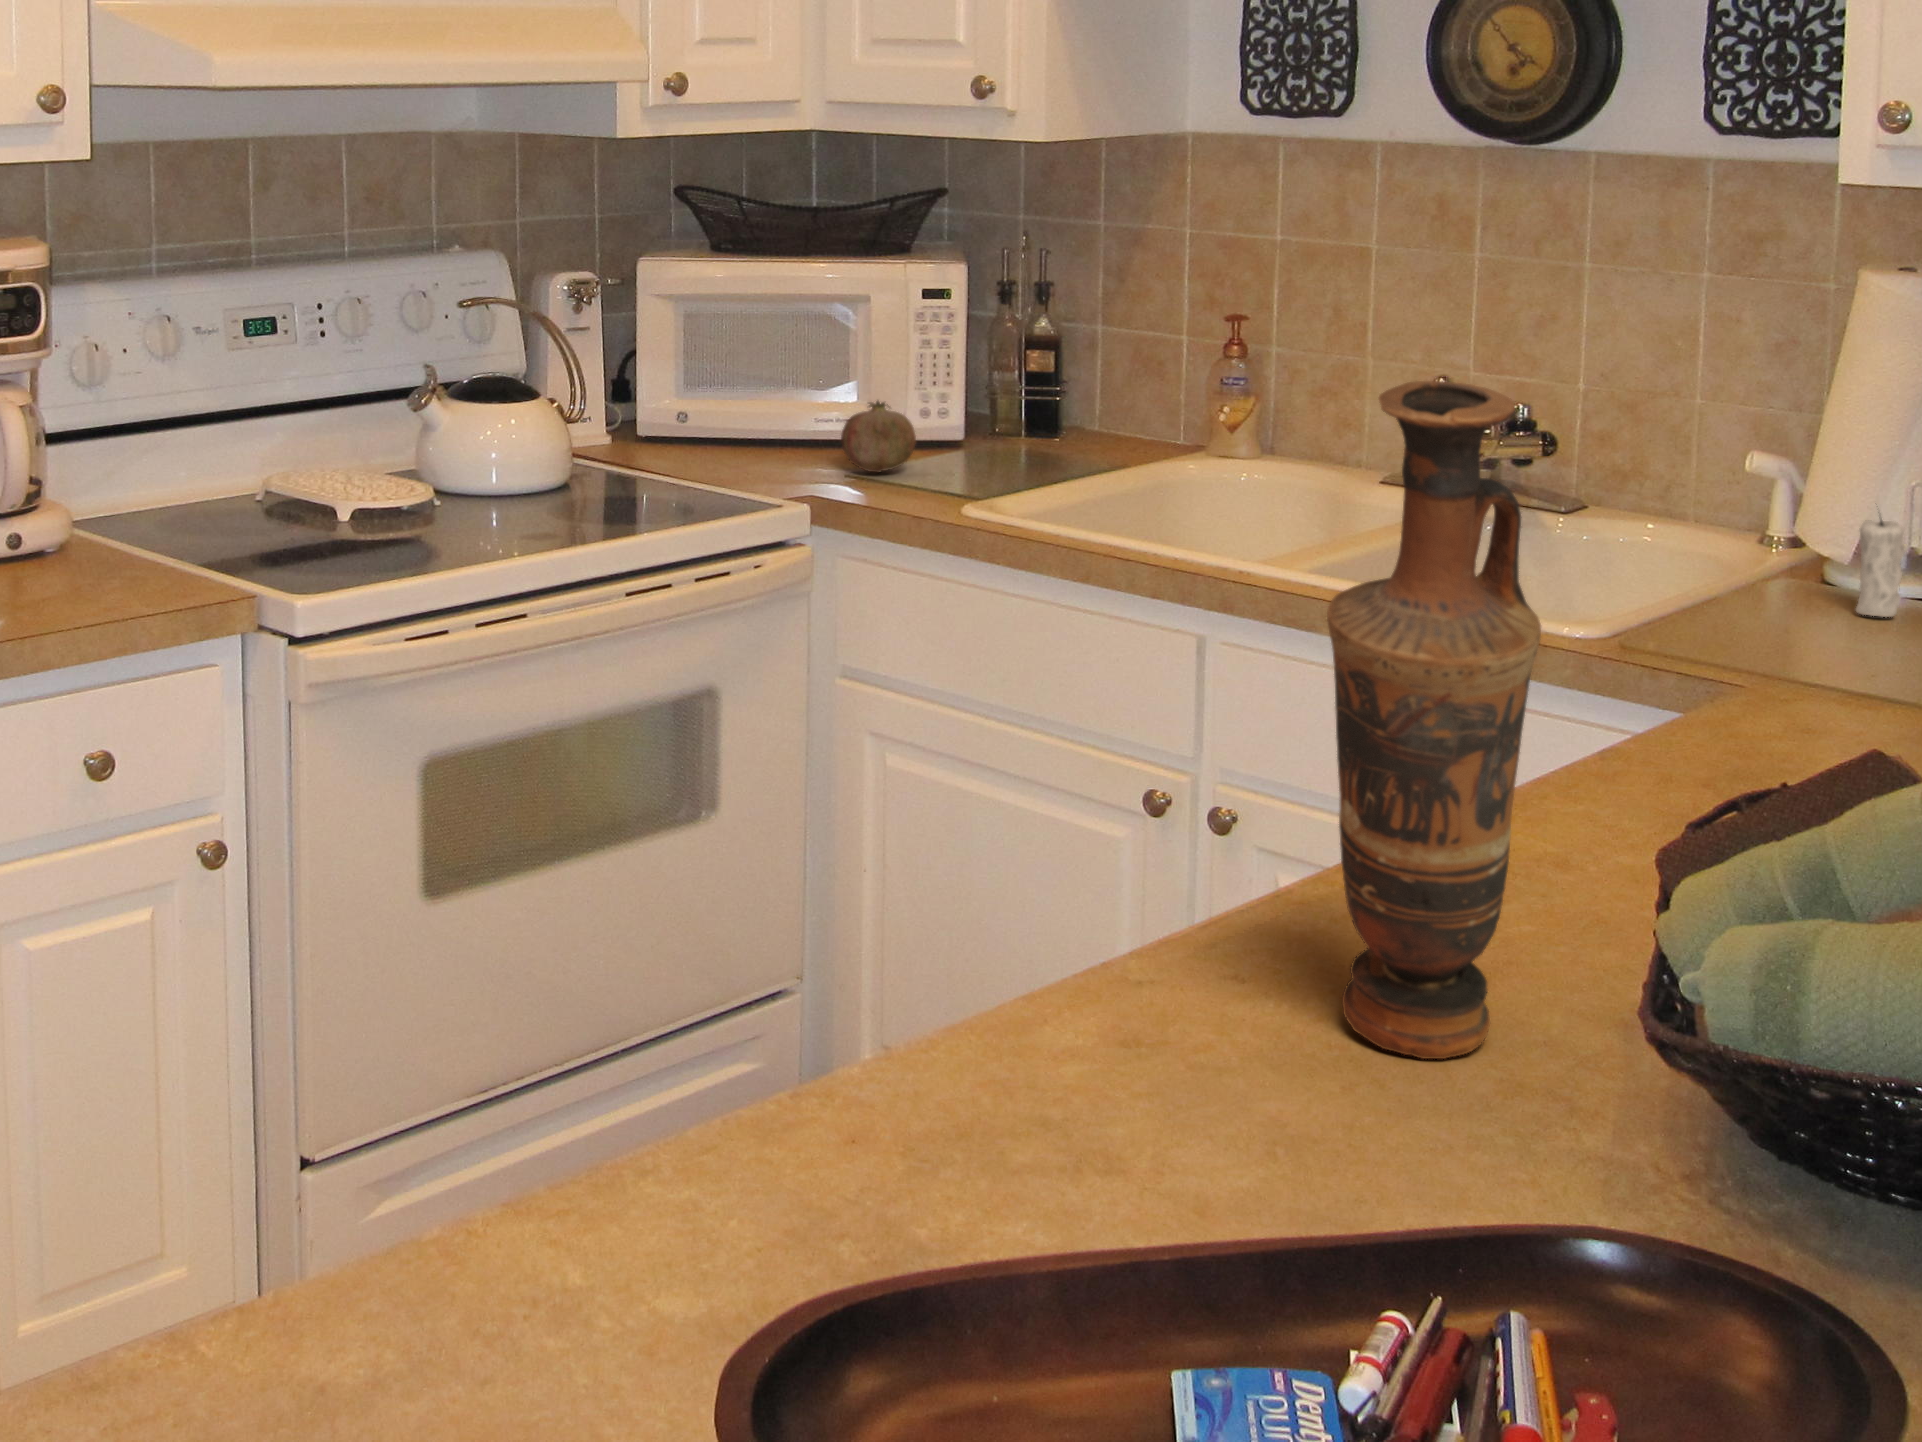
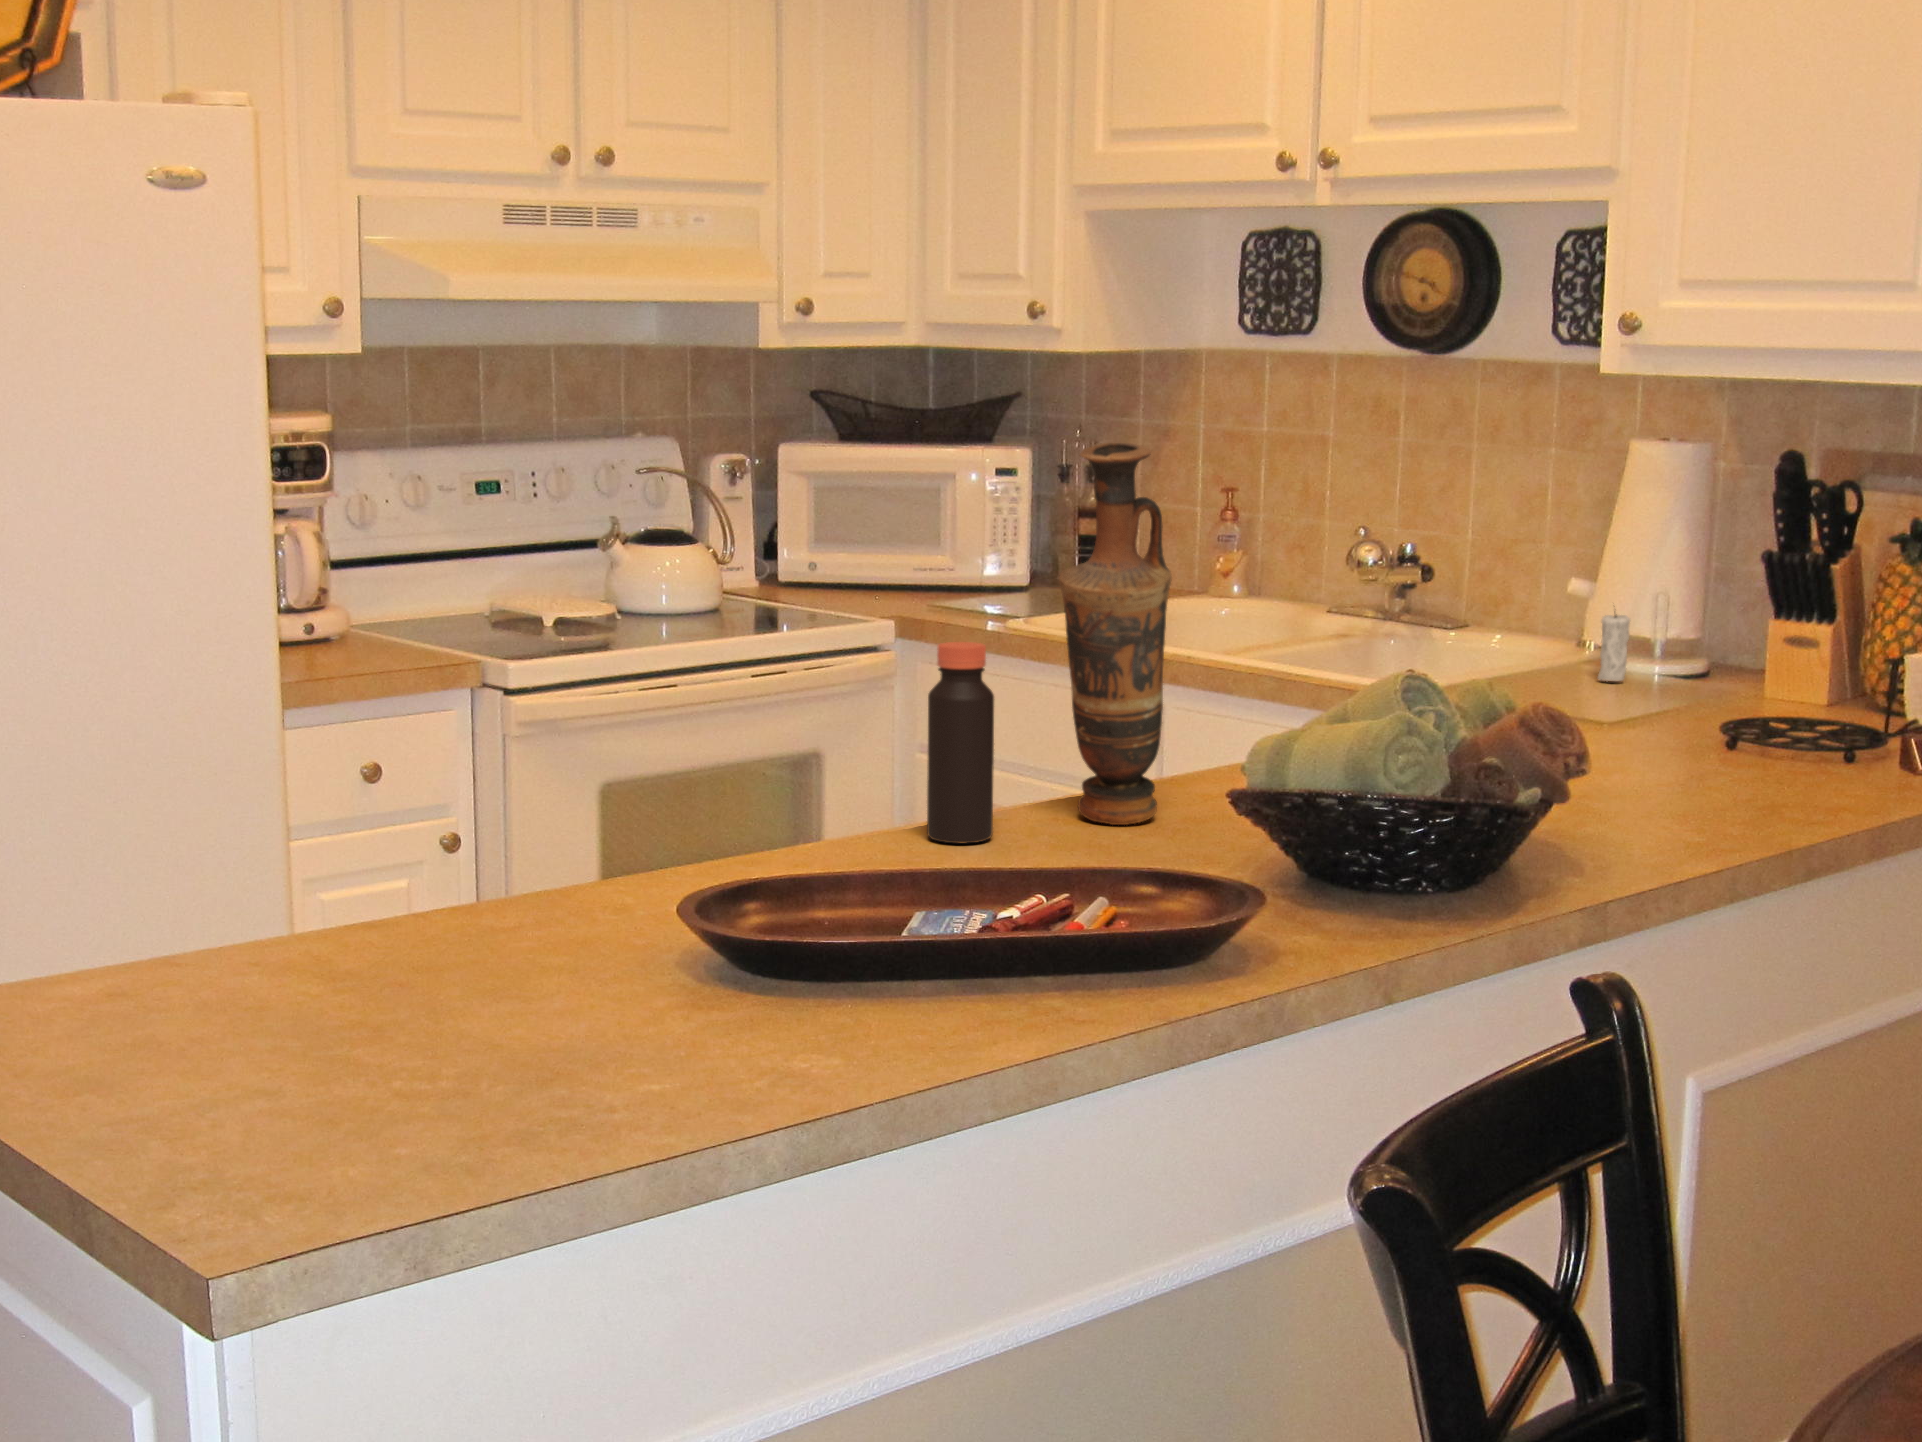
fruit: present [841,401,916,472] -> none [927,550,983,606]
bottle: none [1109,751,1240,1139] -> present [927,642,994,844]

